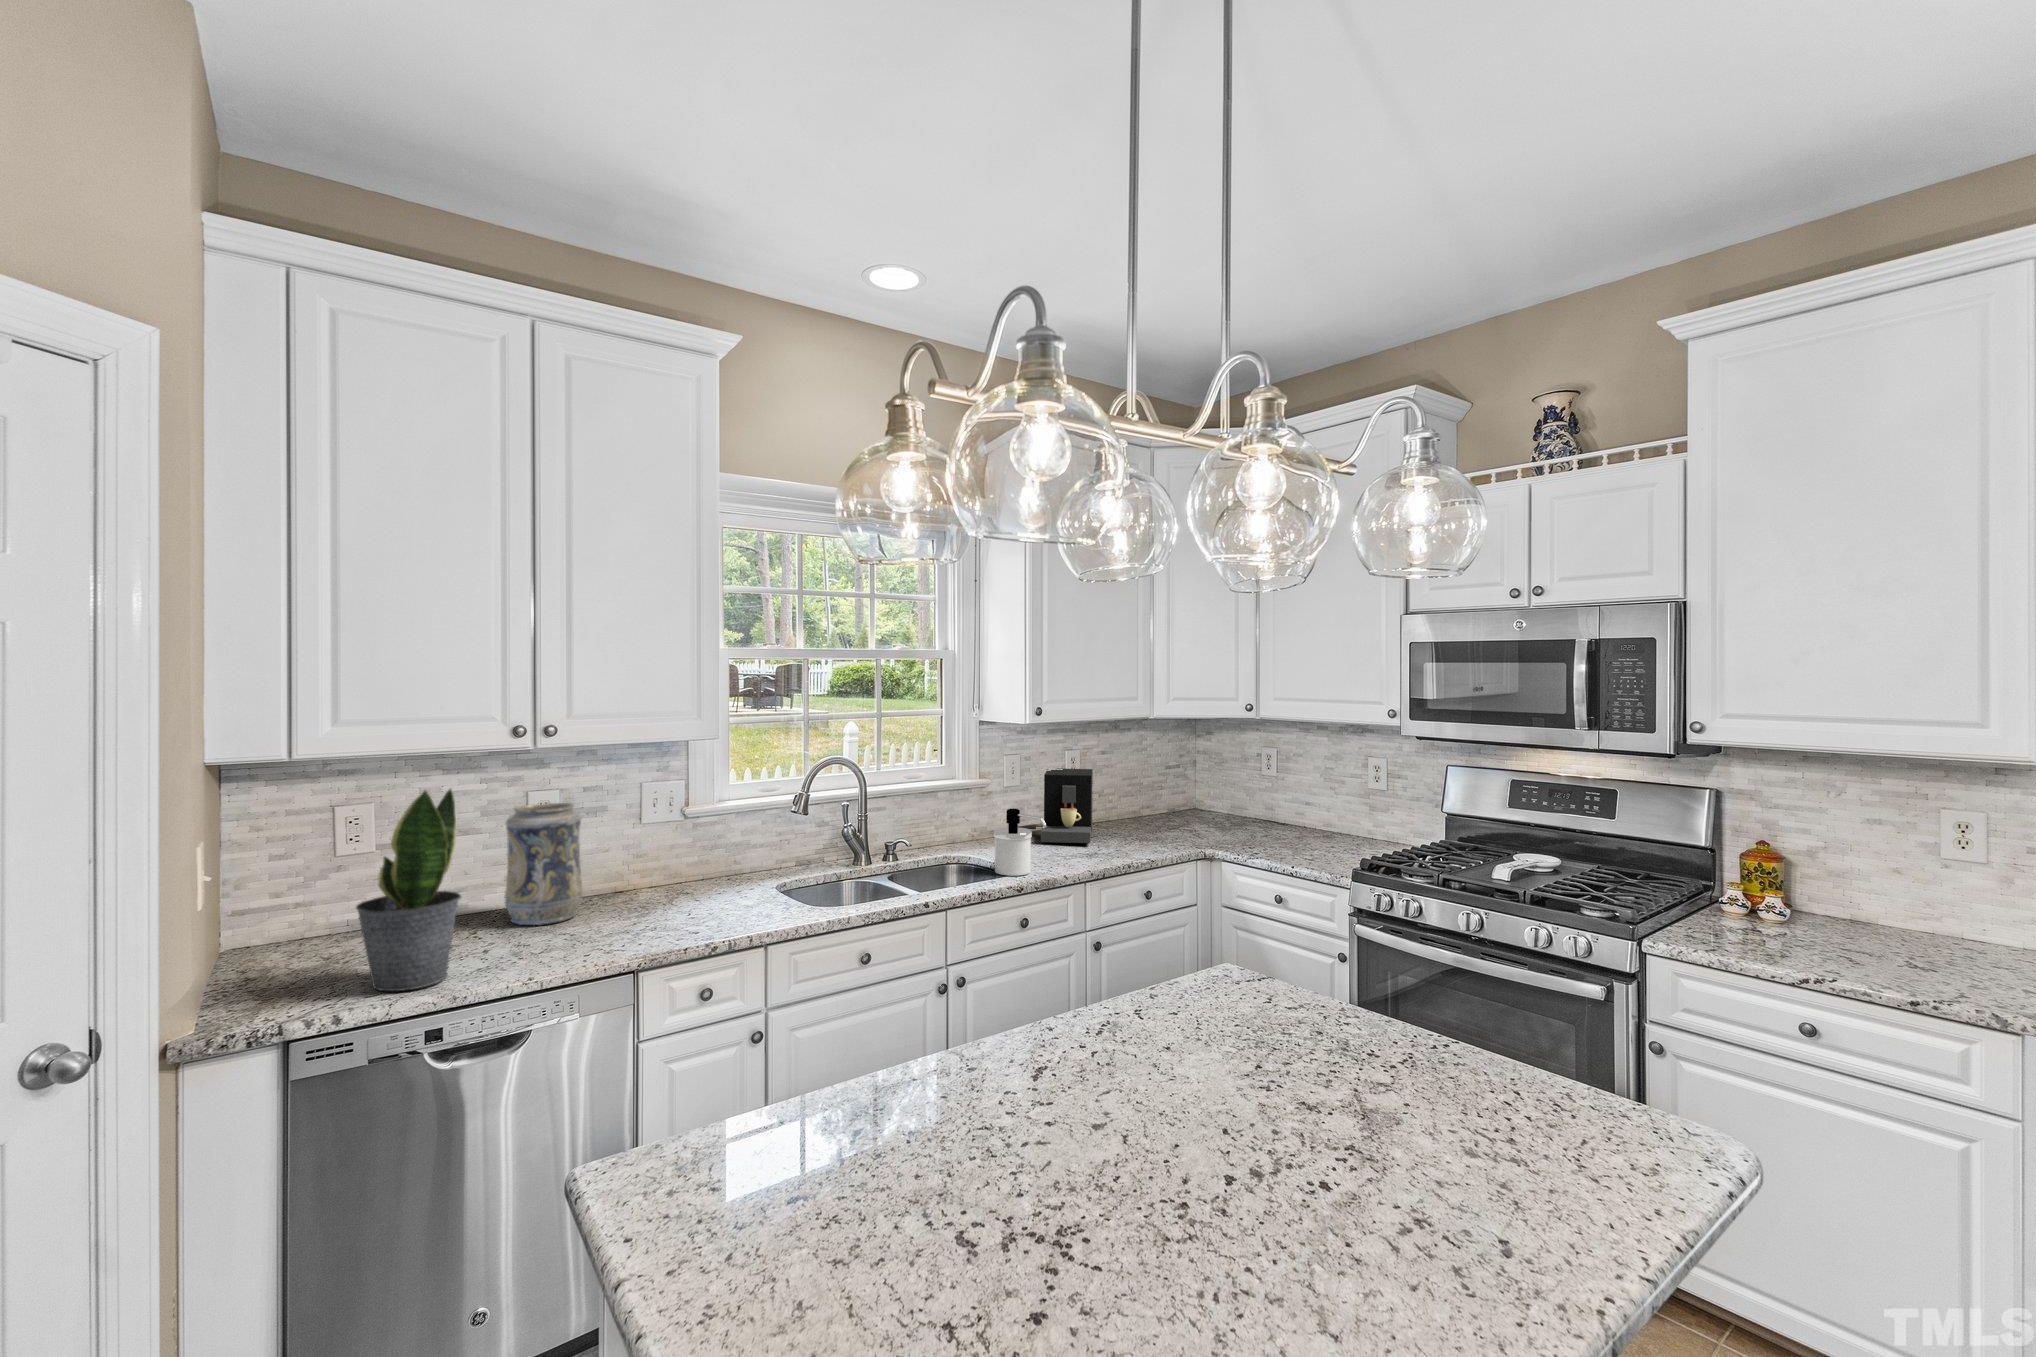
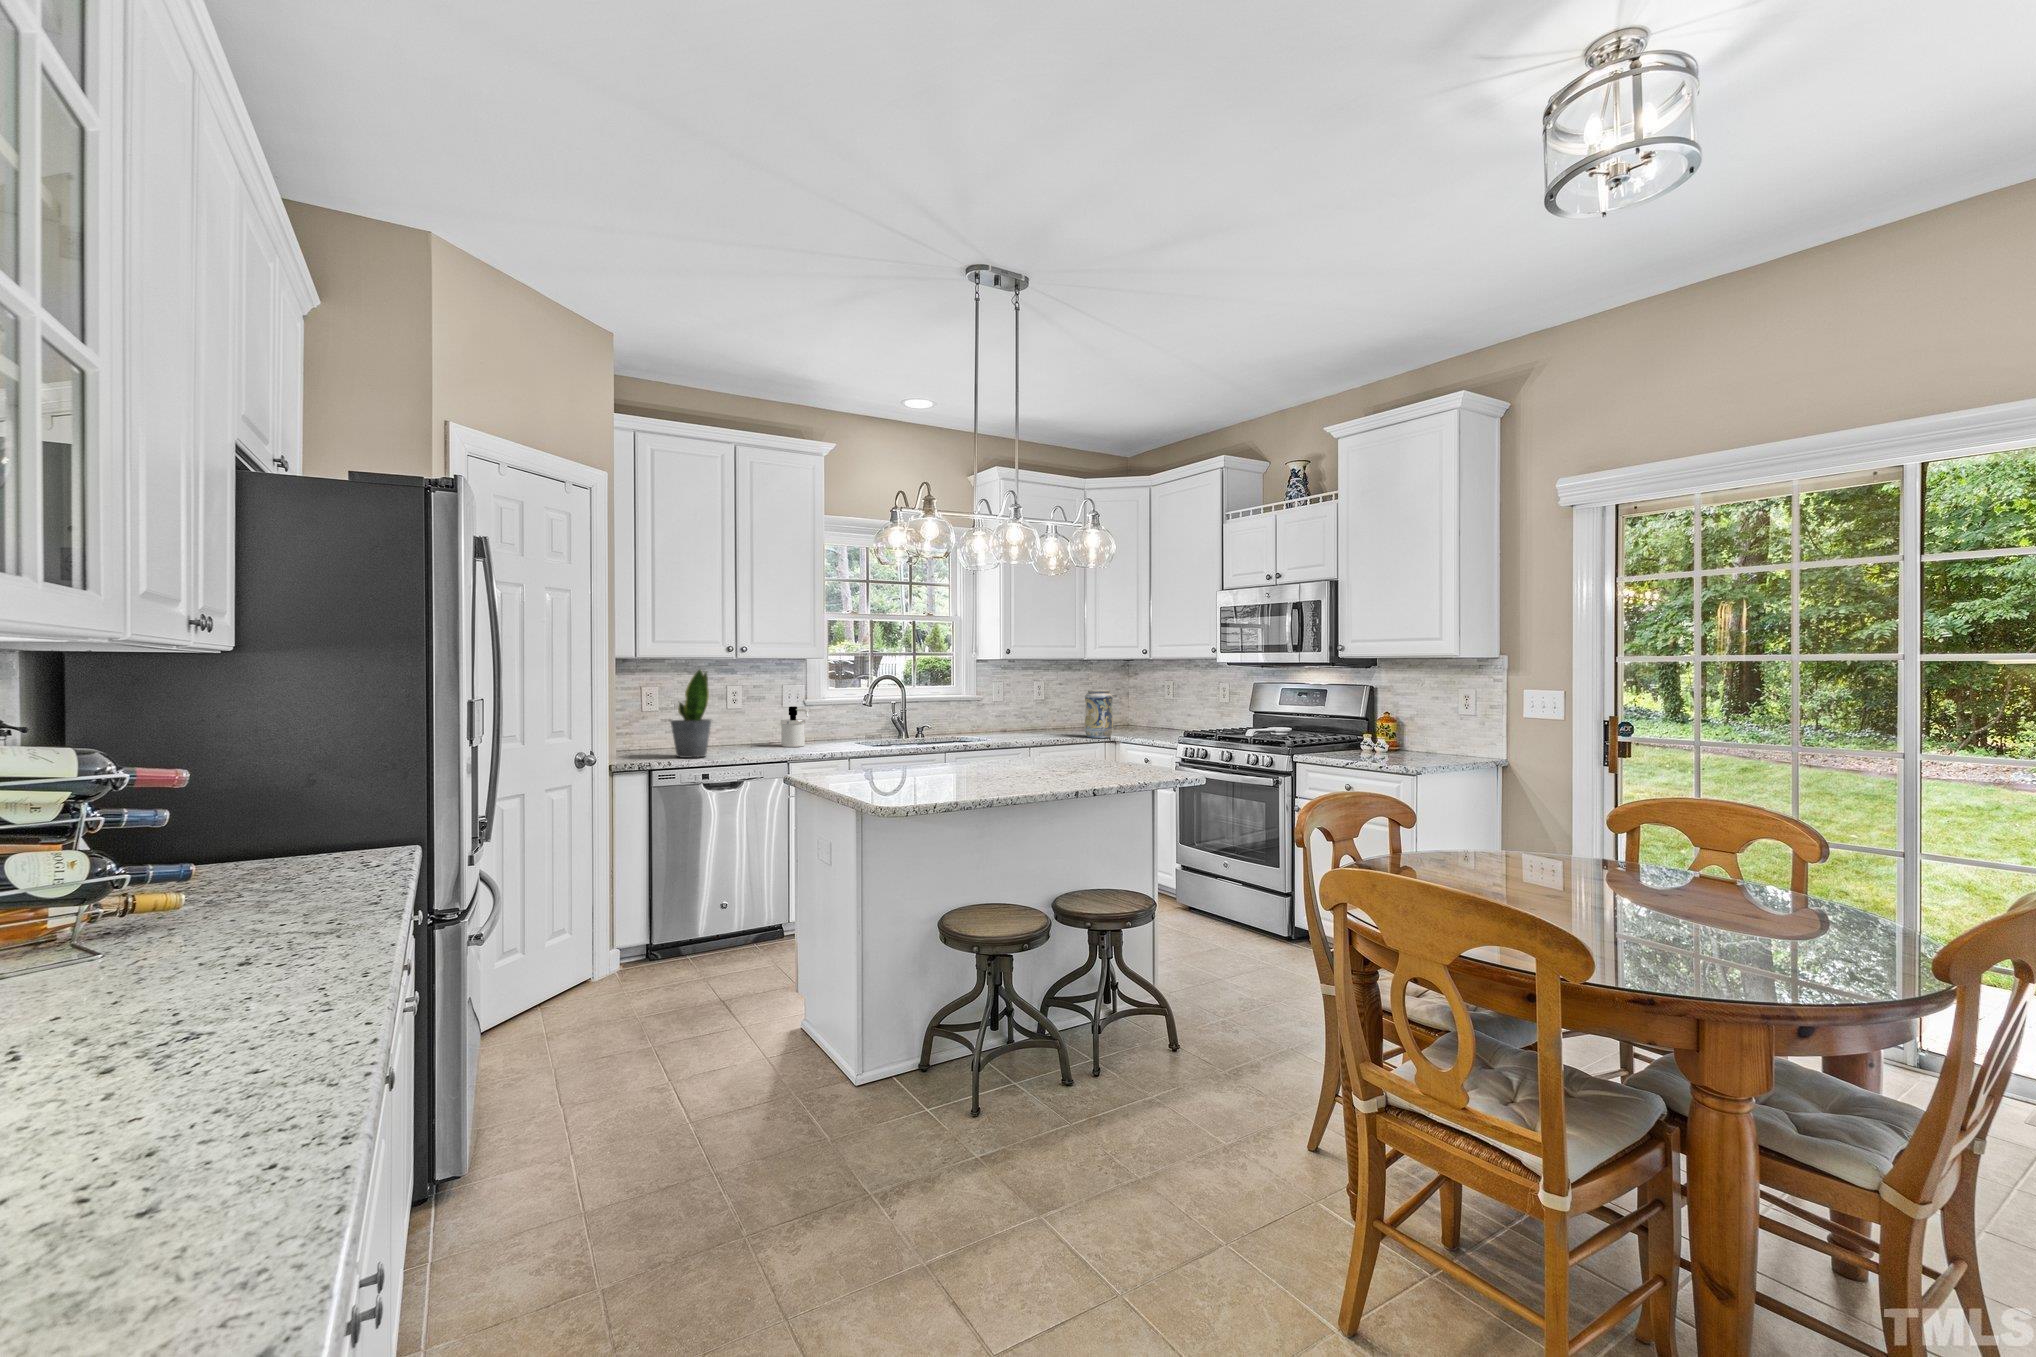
coffee maker: present [1041,768,1093,843] -> none [1013,694,1052,734]
decorative vase: present [505,803,583,925] -> present [1084,690,1114,738]
soap dispenser: present [994,809,1047,876] -> present [781,706,809,747]

